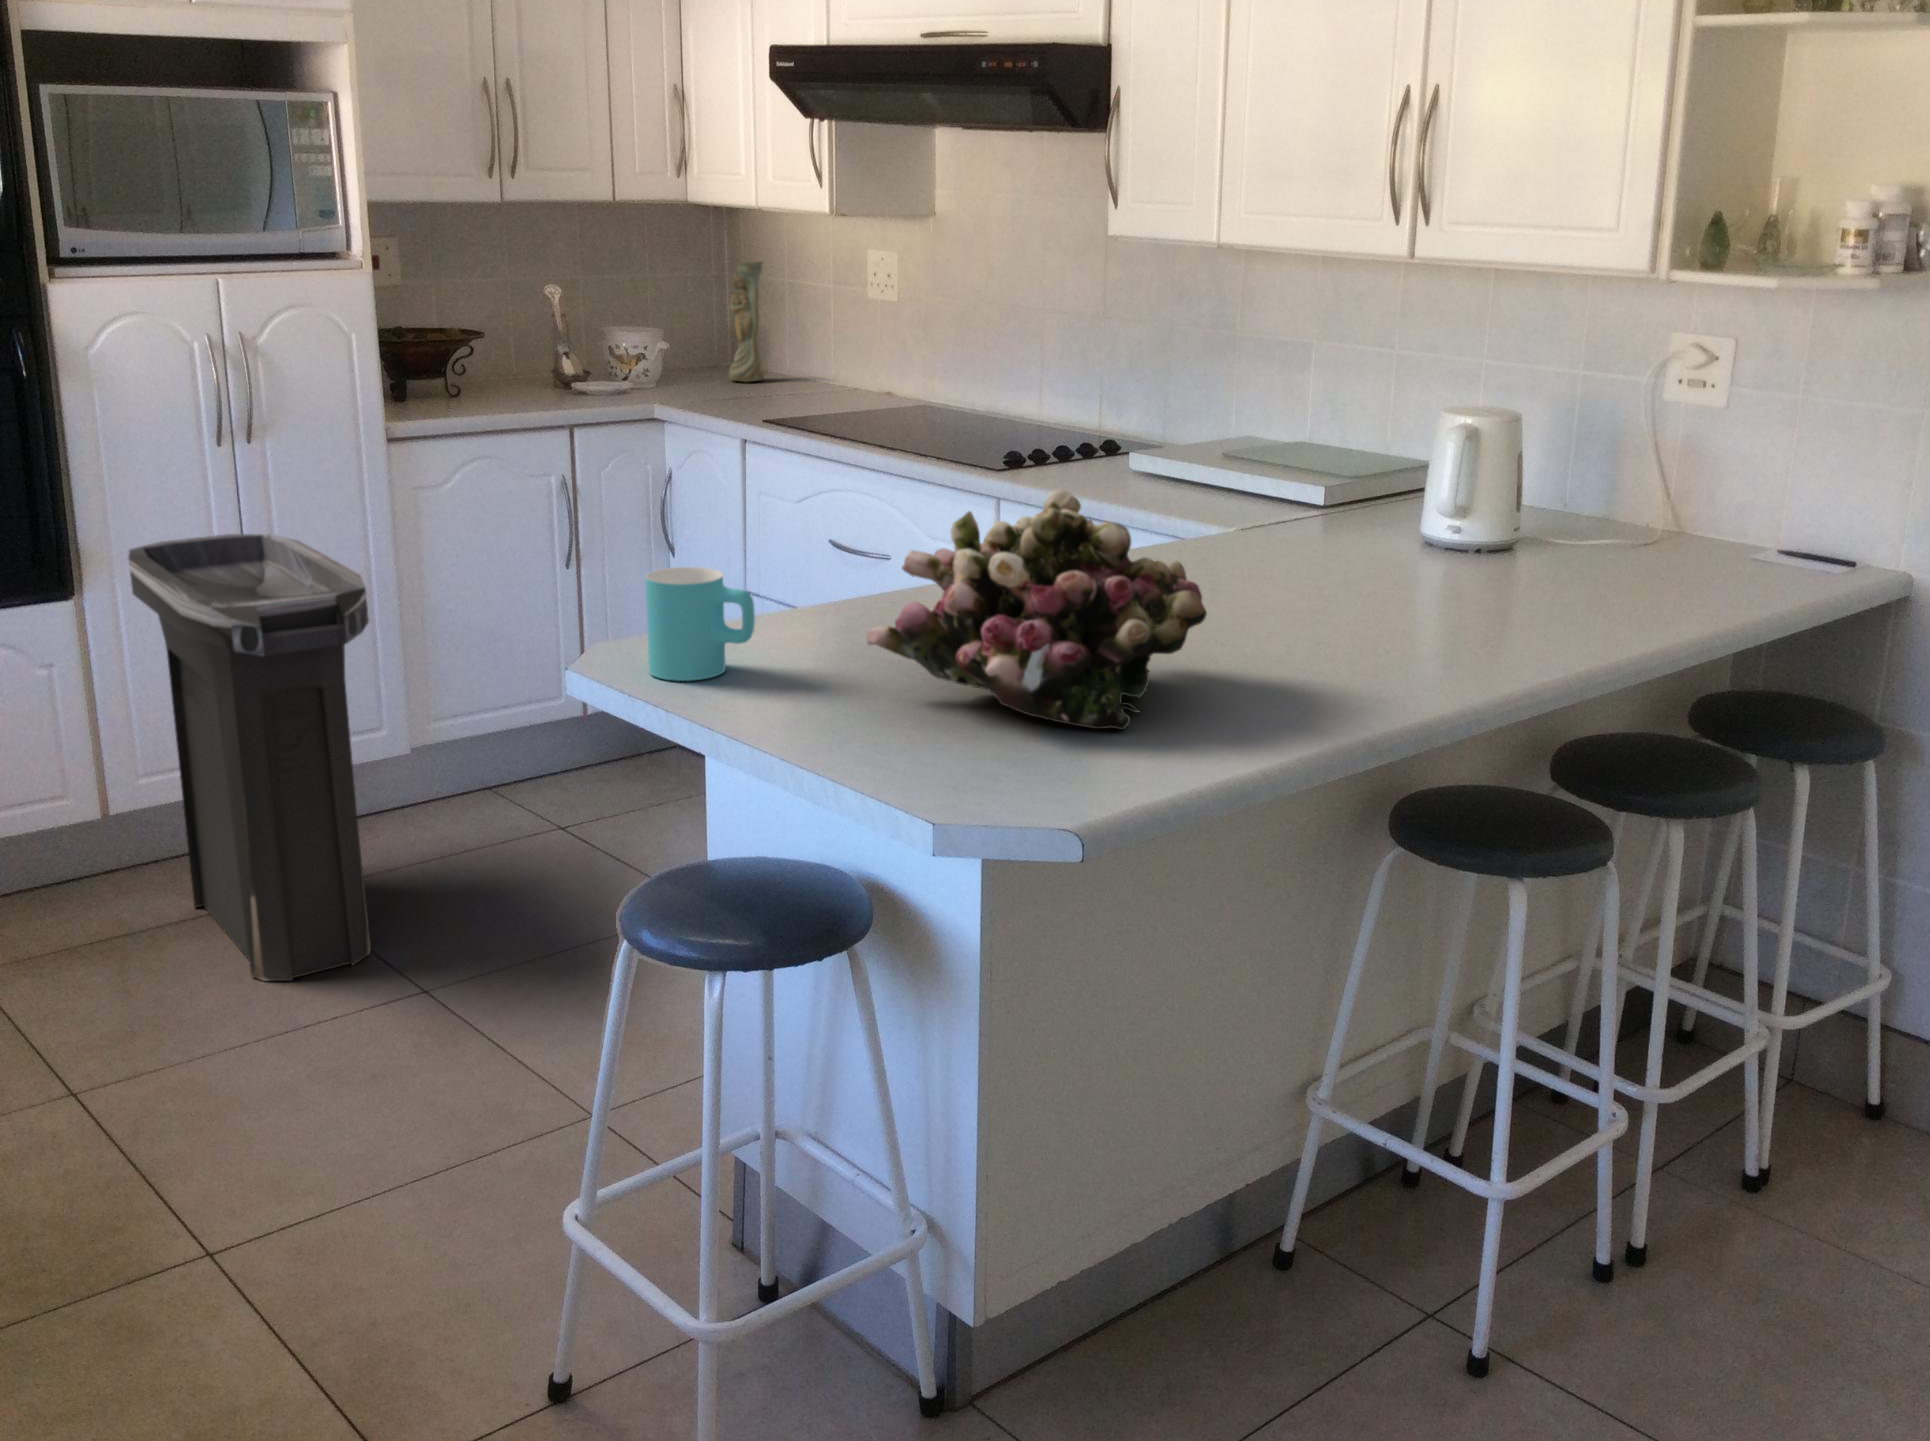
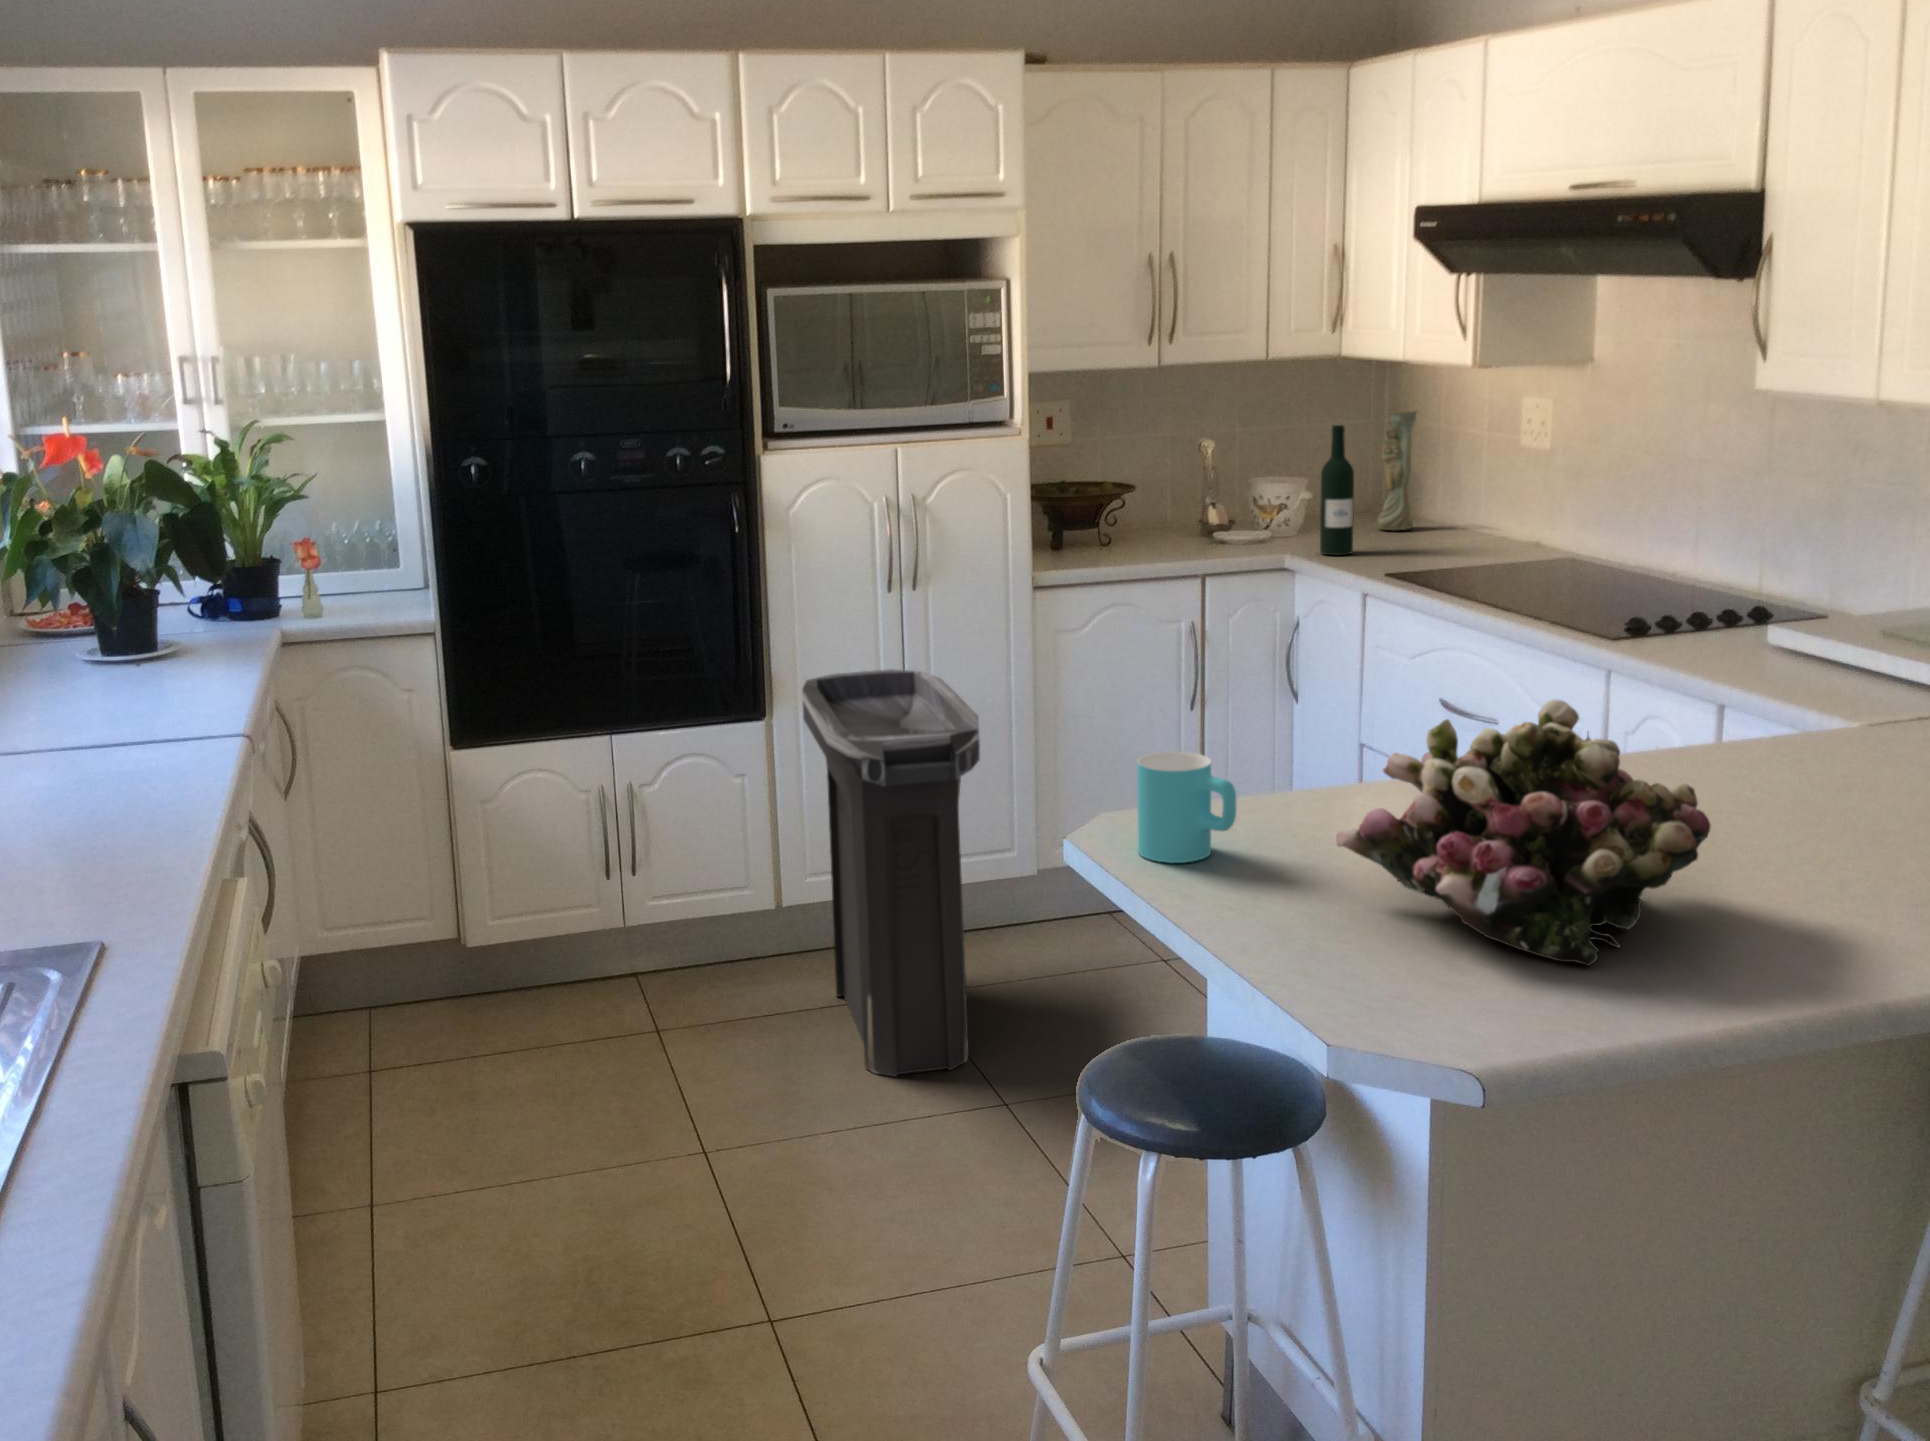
wine bottle: none [682,271,717,404] -> present [1320,425,1354,555]

